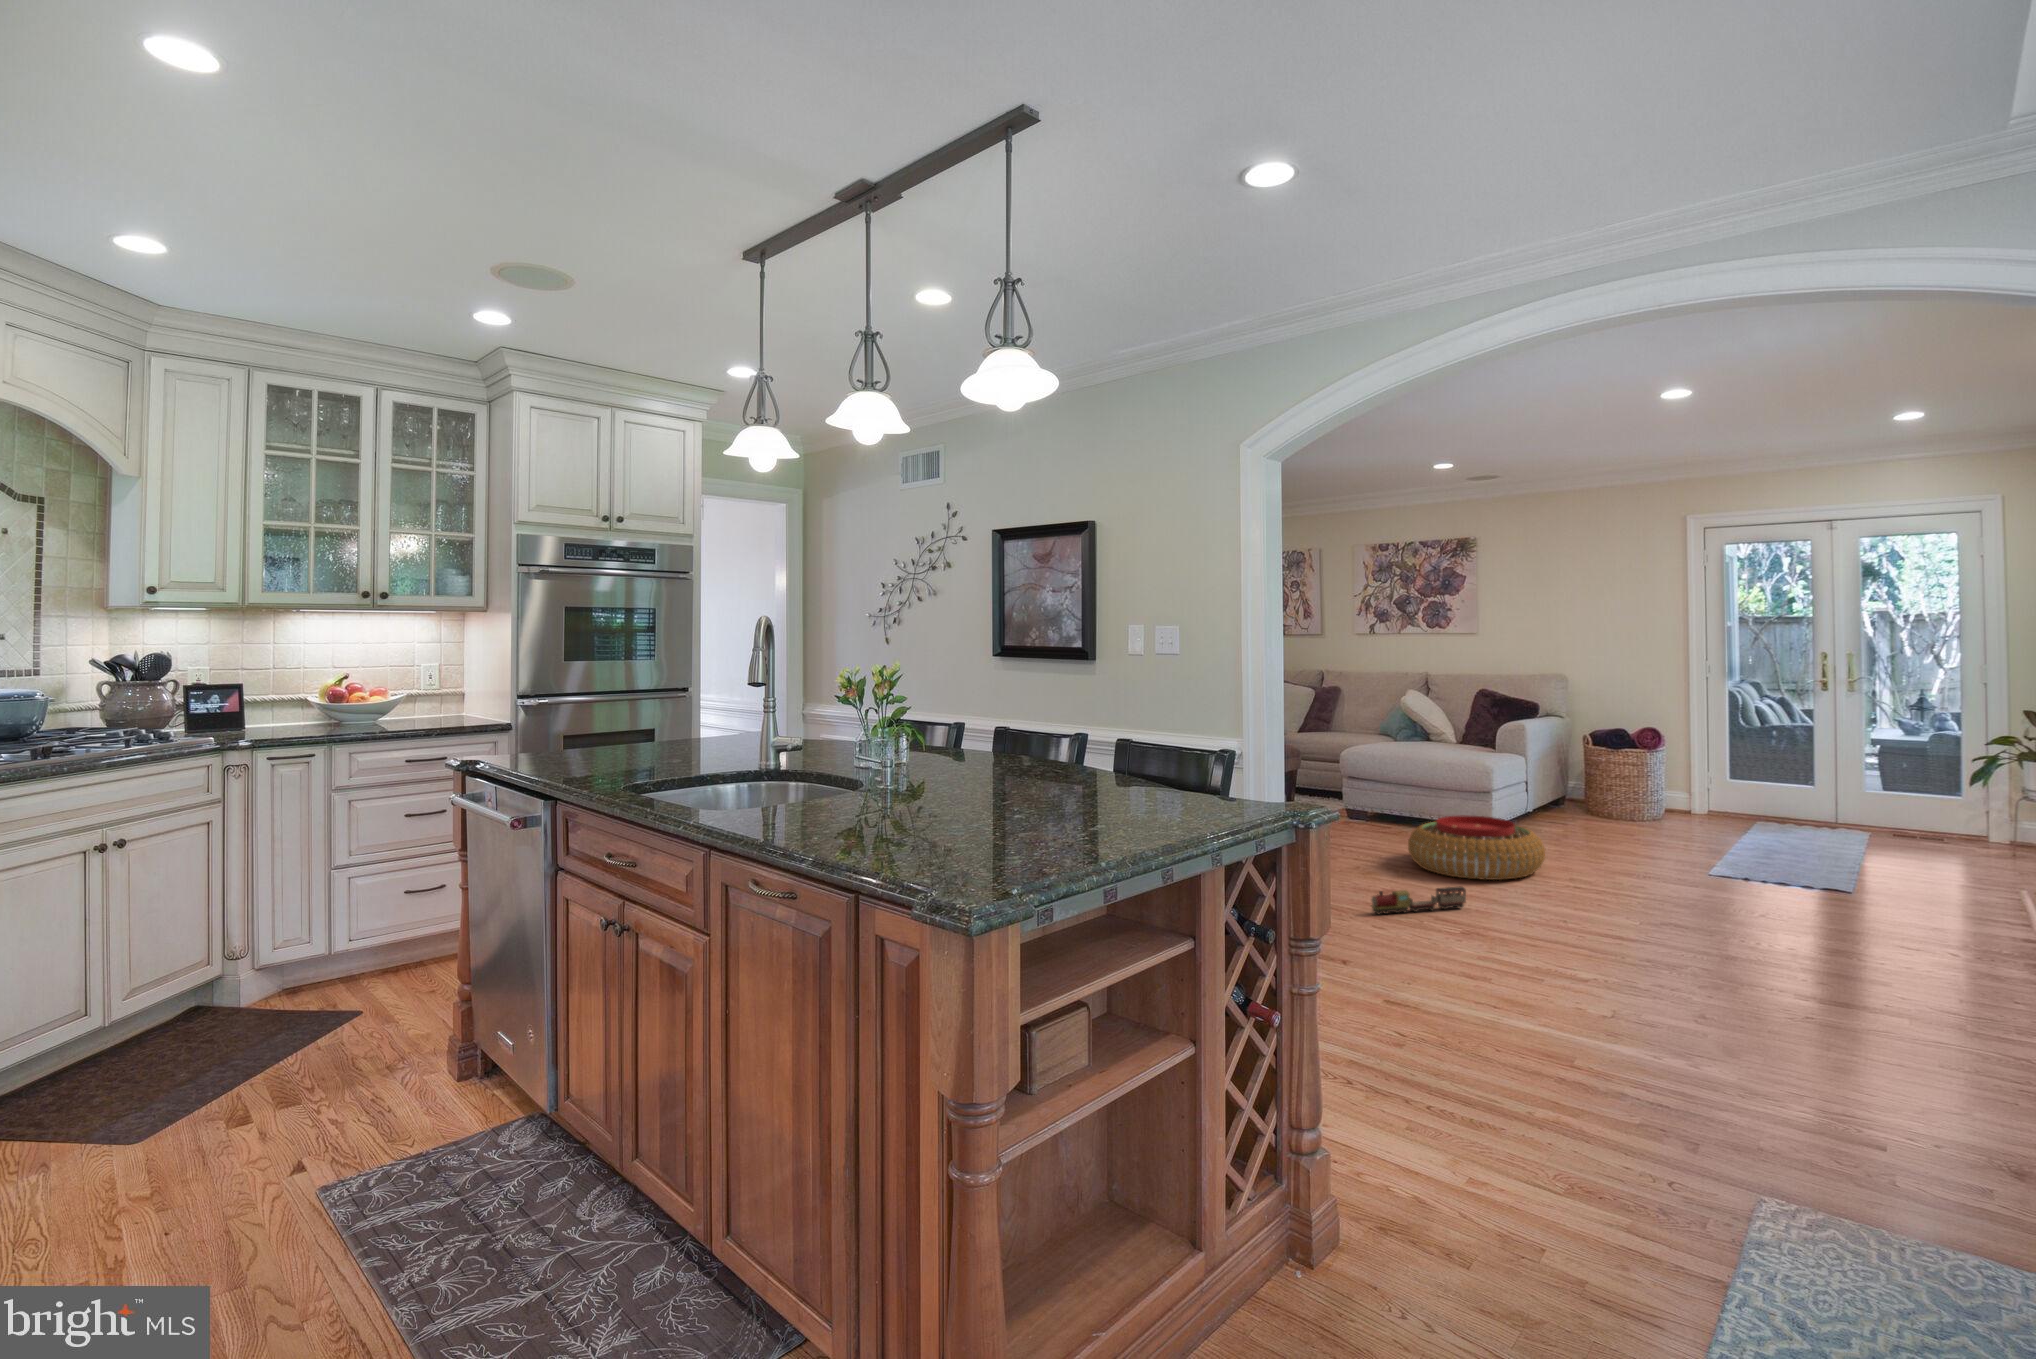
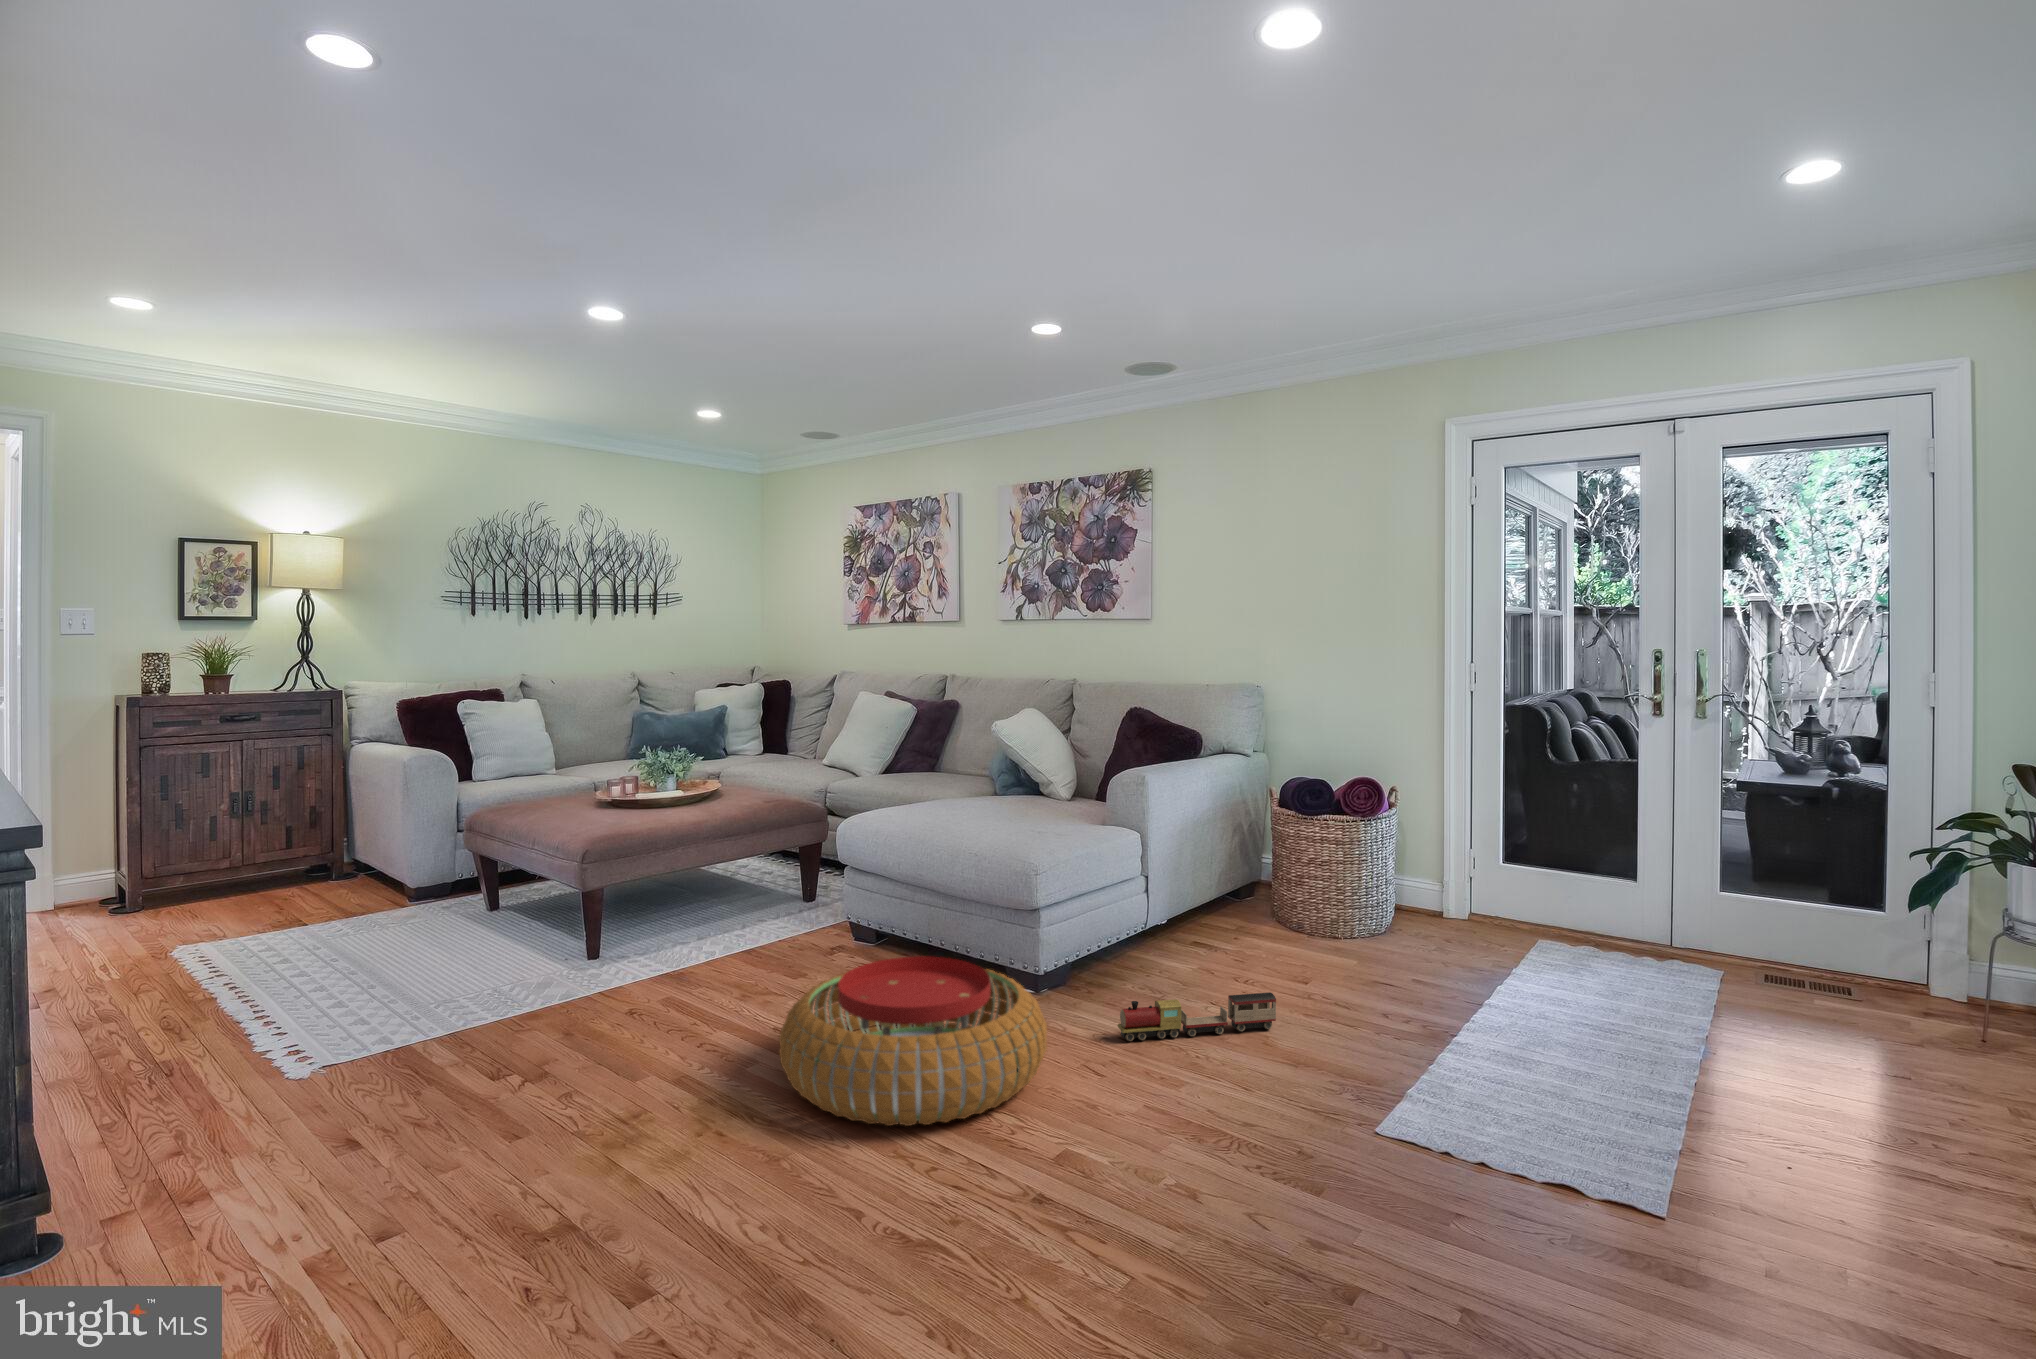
toy train: present [1371,886,1466,914] -> present [1117,992,1276,1042]

